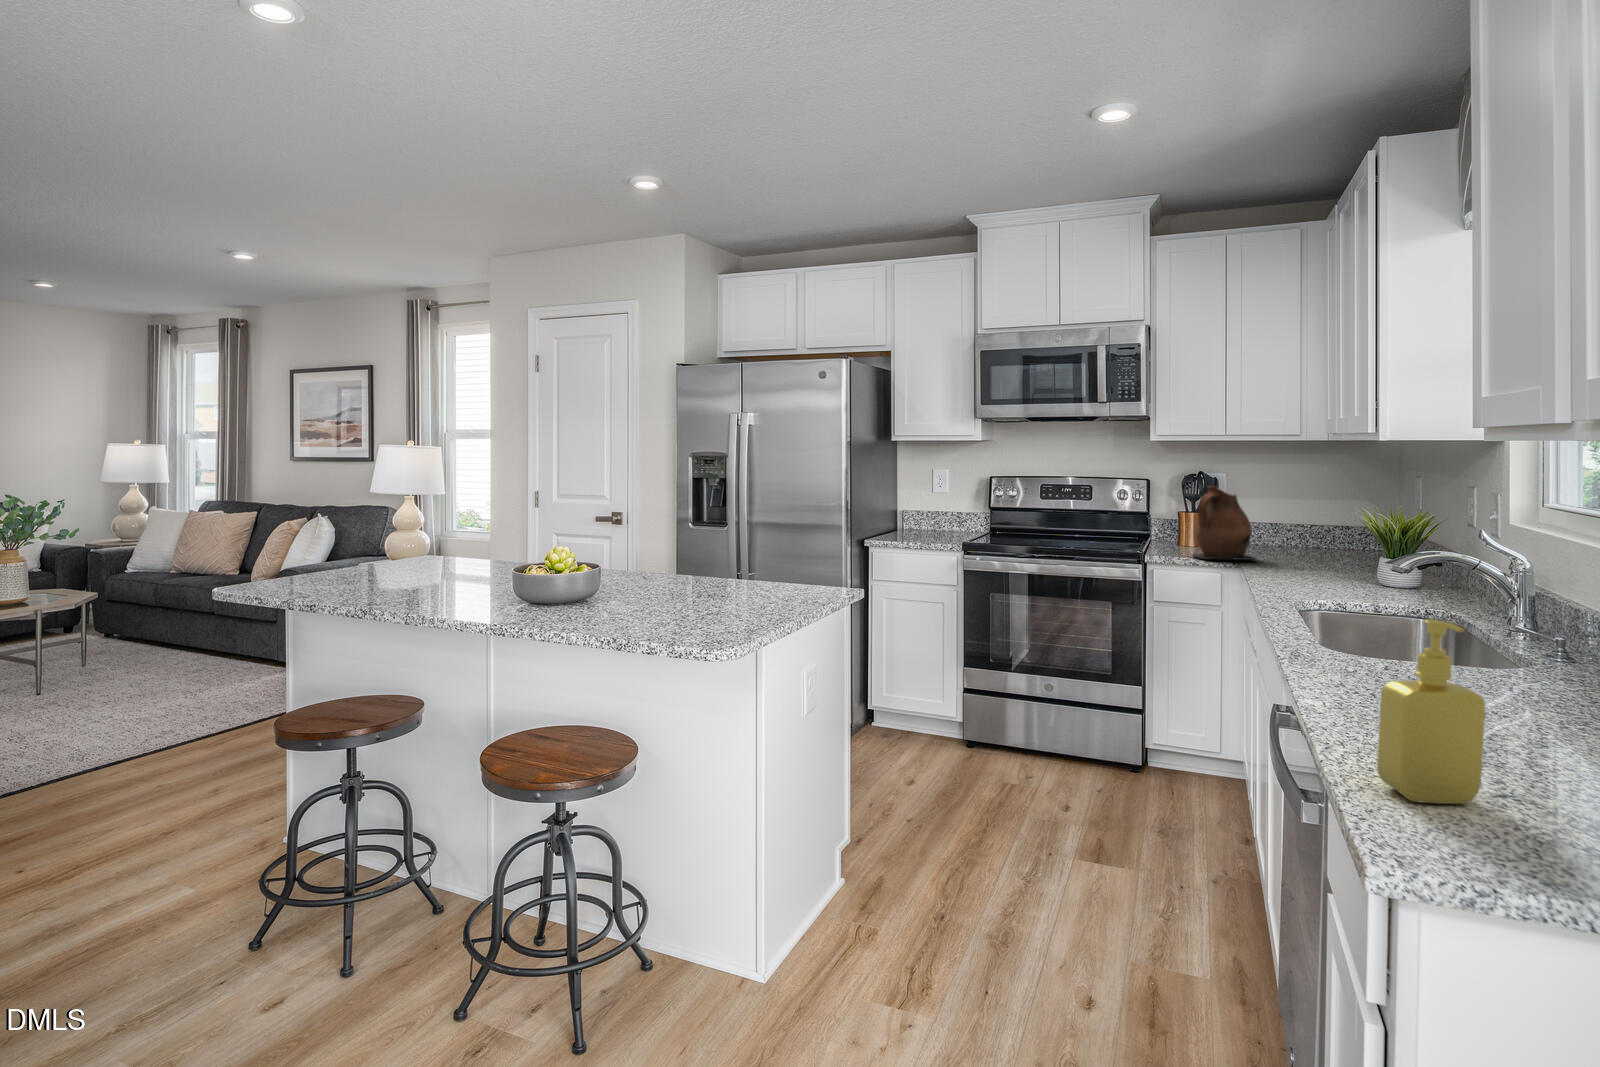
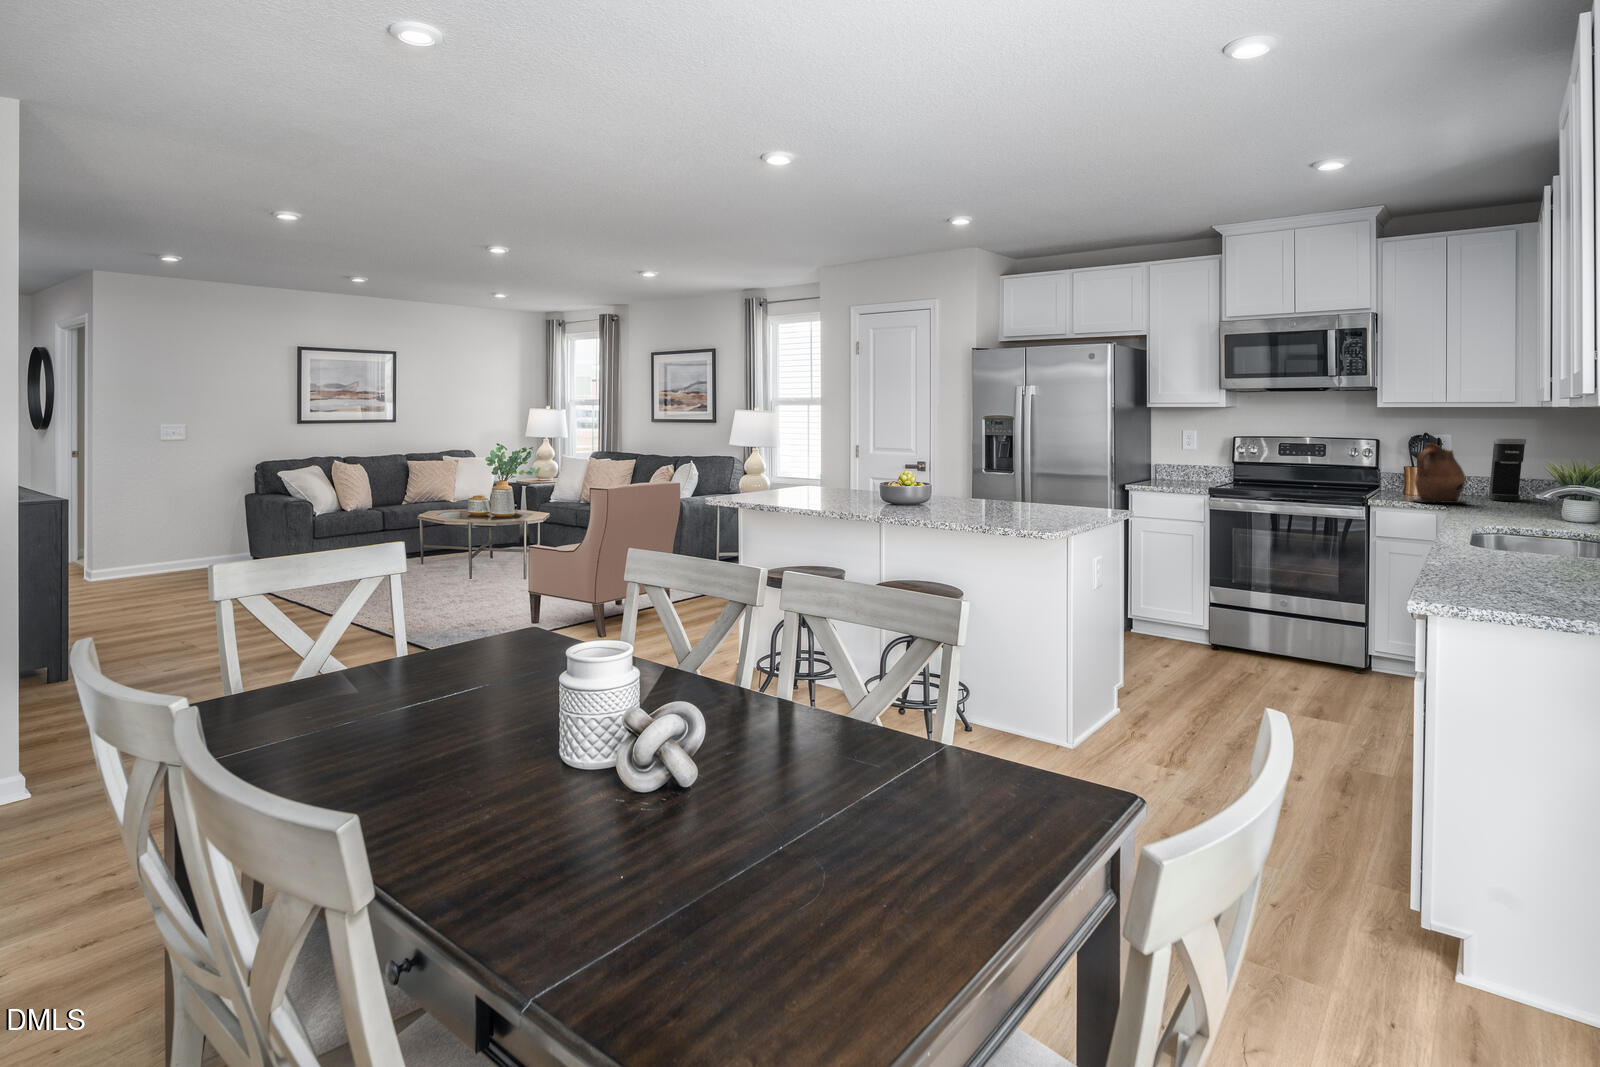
coffee maker: none [1271,479,1310,554] -> present [1489,438,1526,501]
soap dispenser: present [1377,619,1485,804] -> none [1466,497,1526,593]

